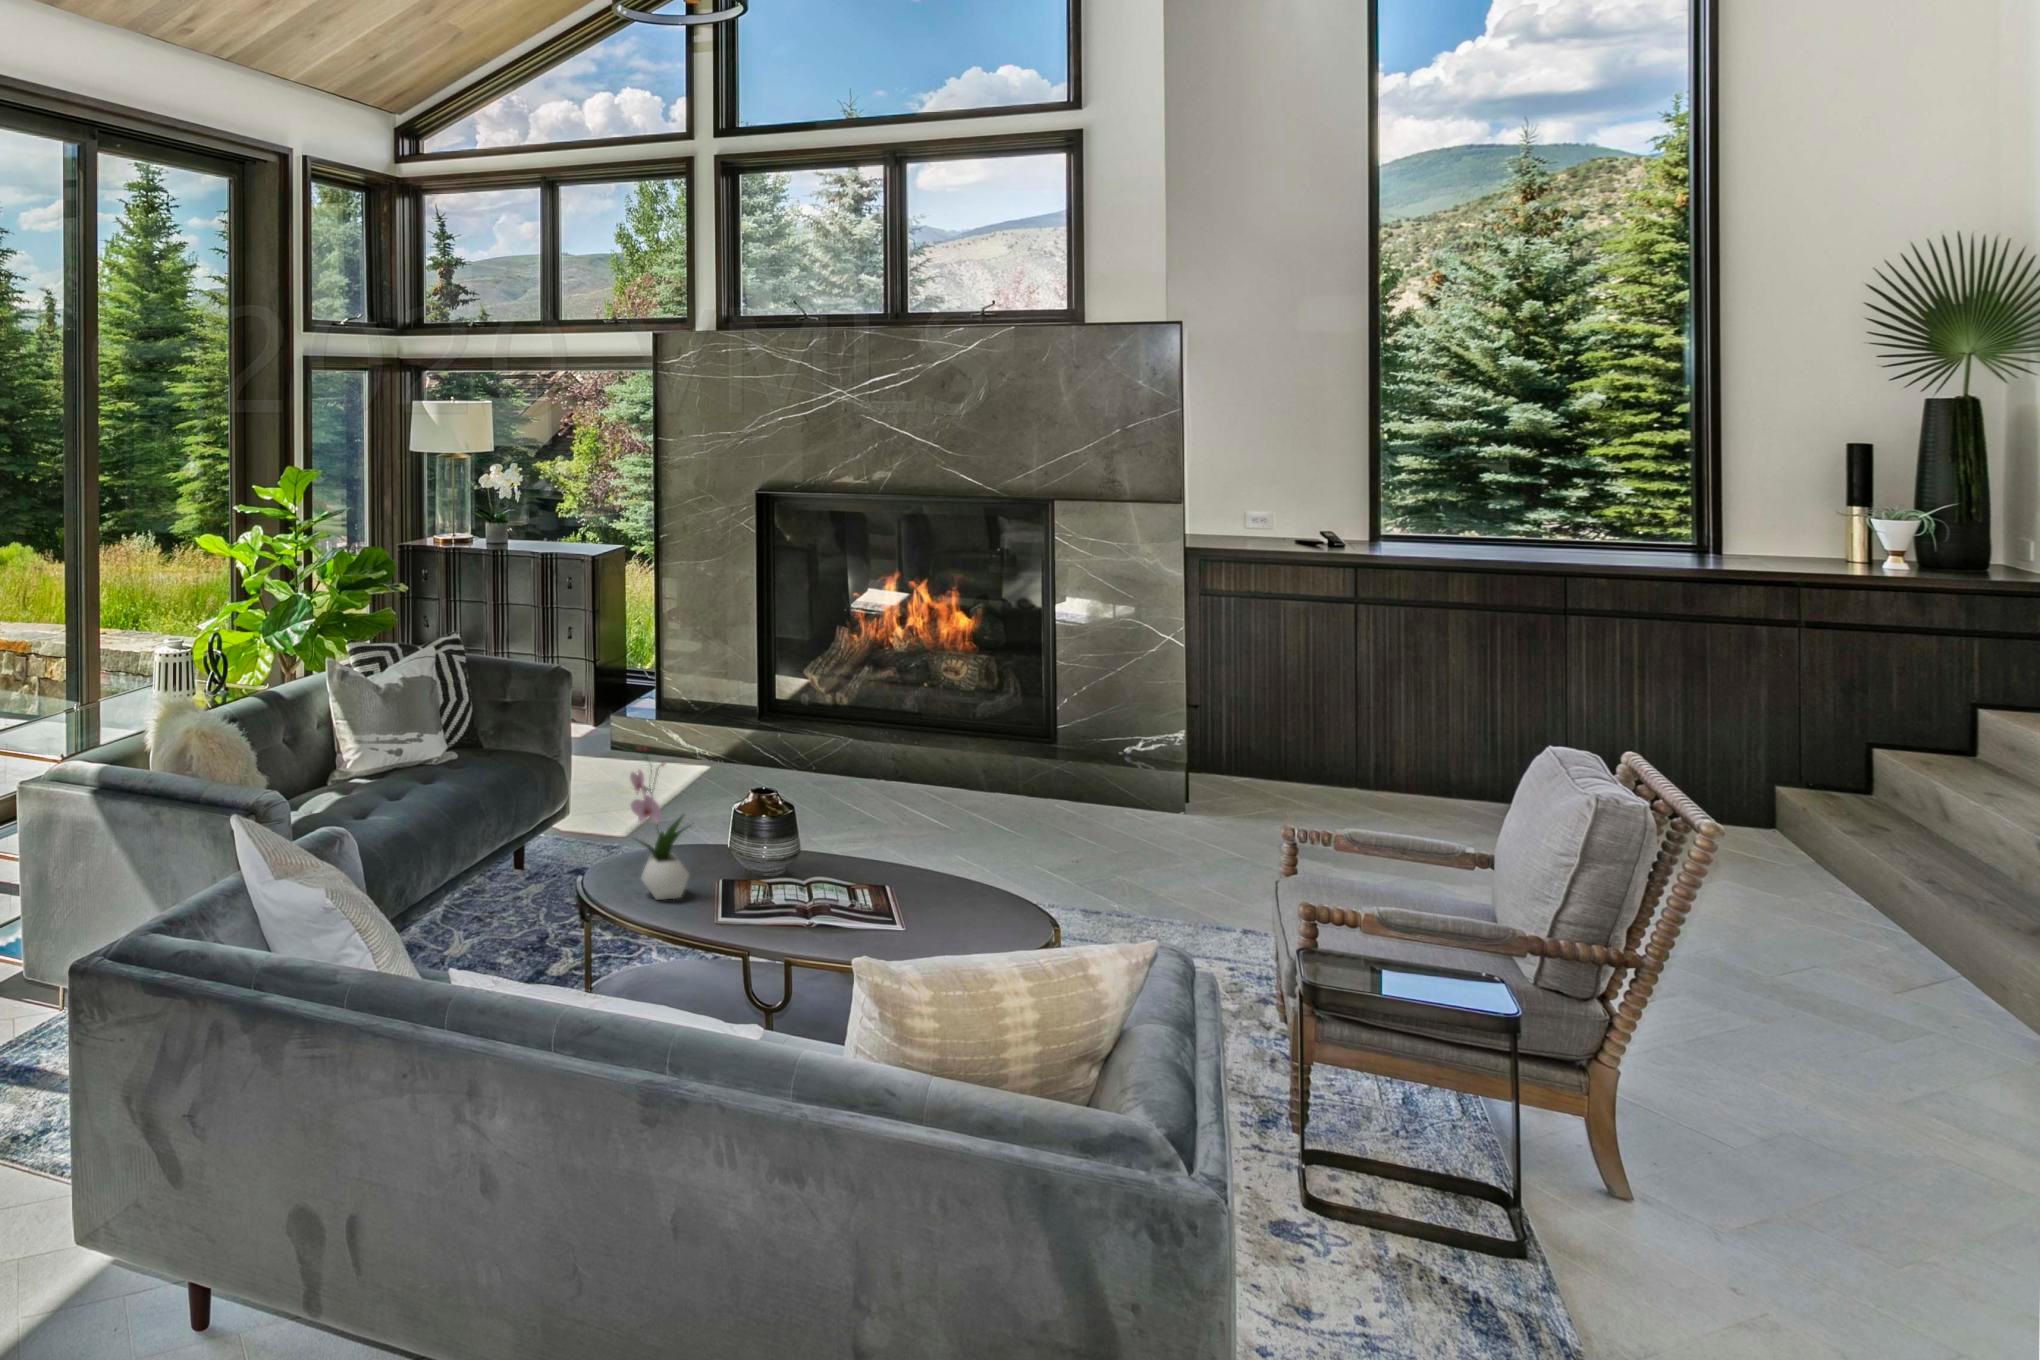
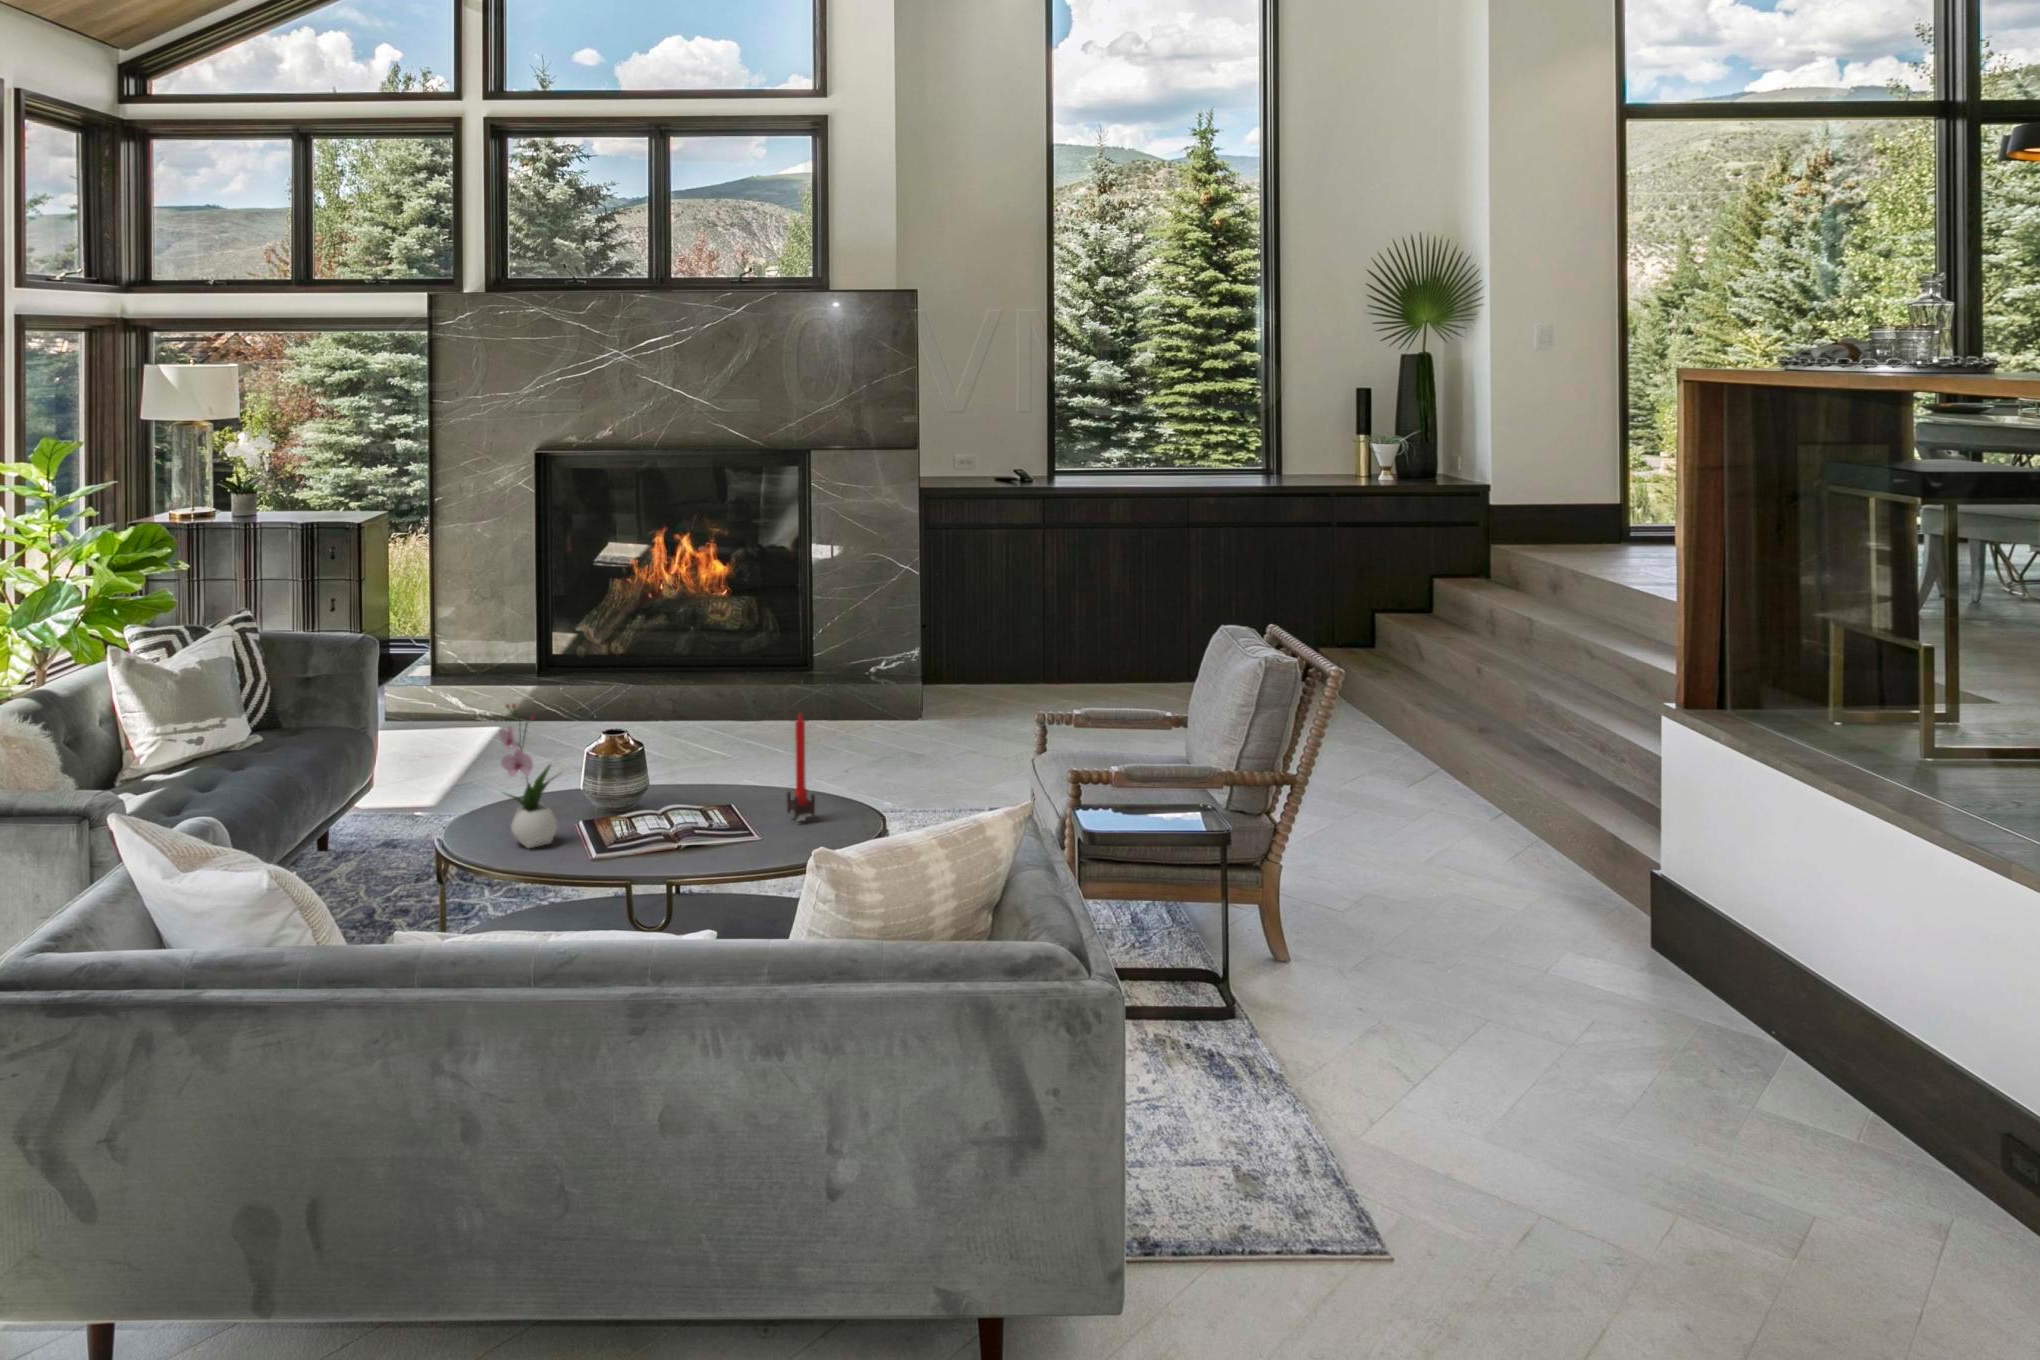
candle: none [944,791,976,913] -> present [787,714,815,821]

